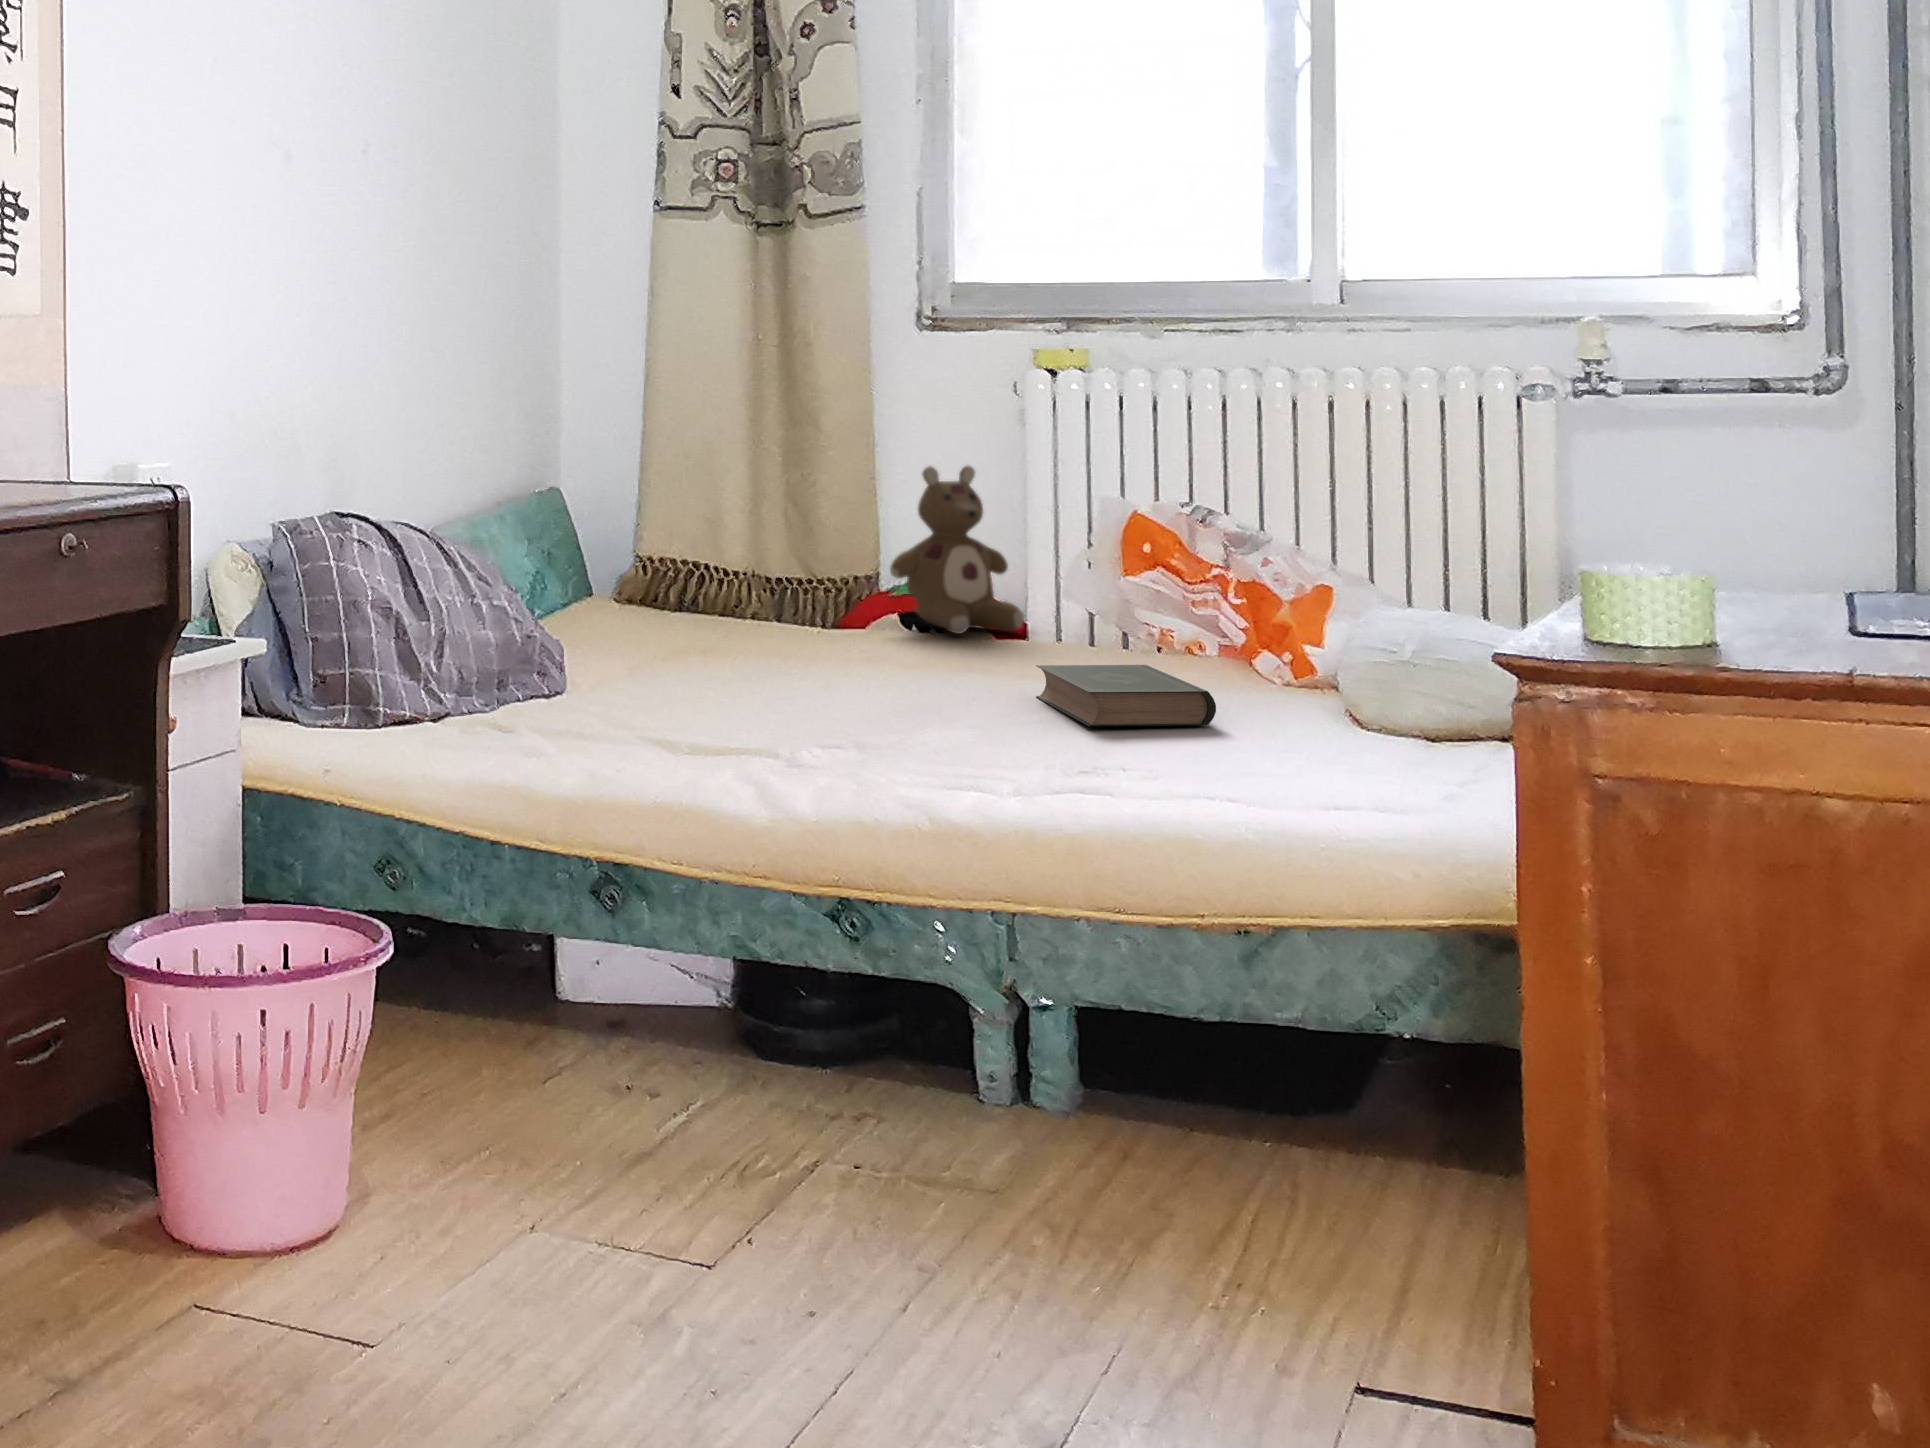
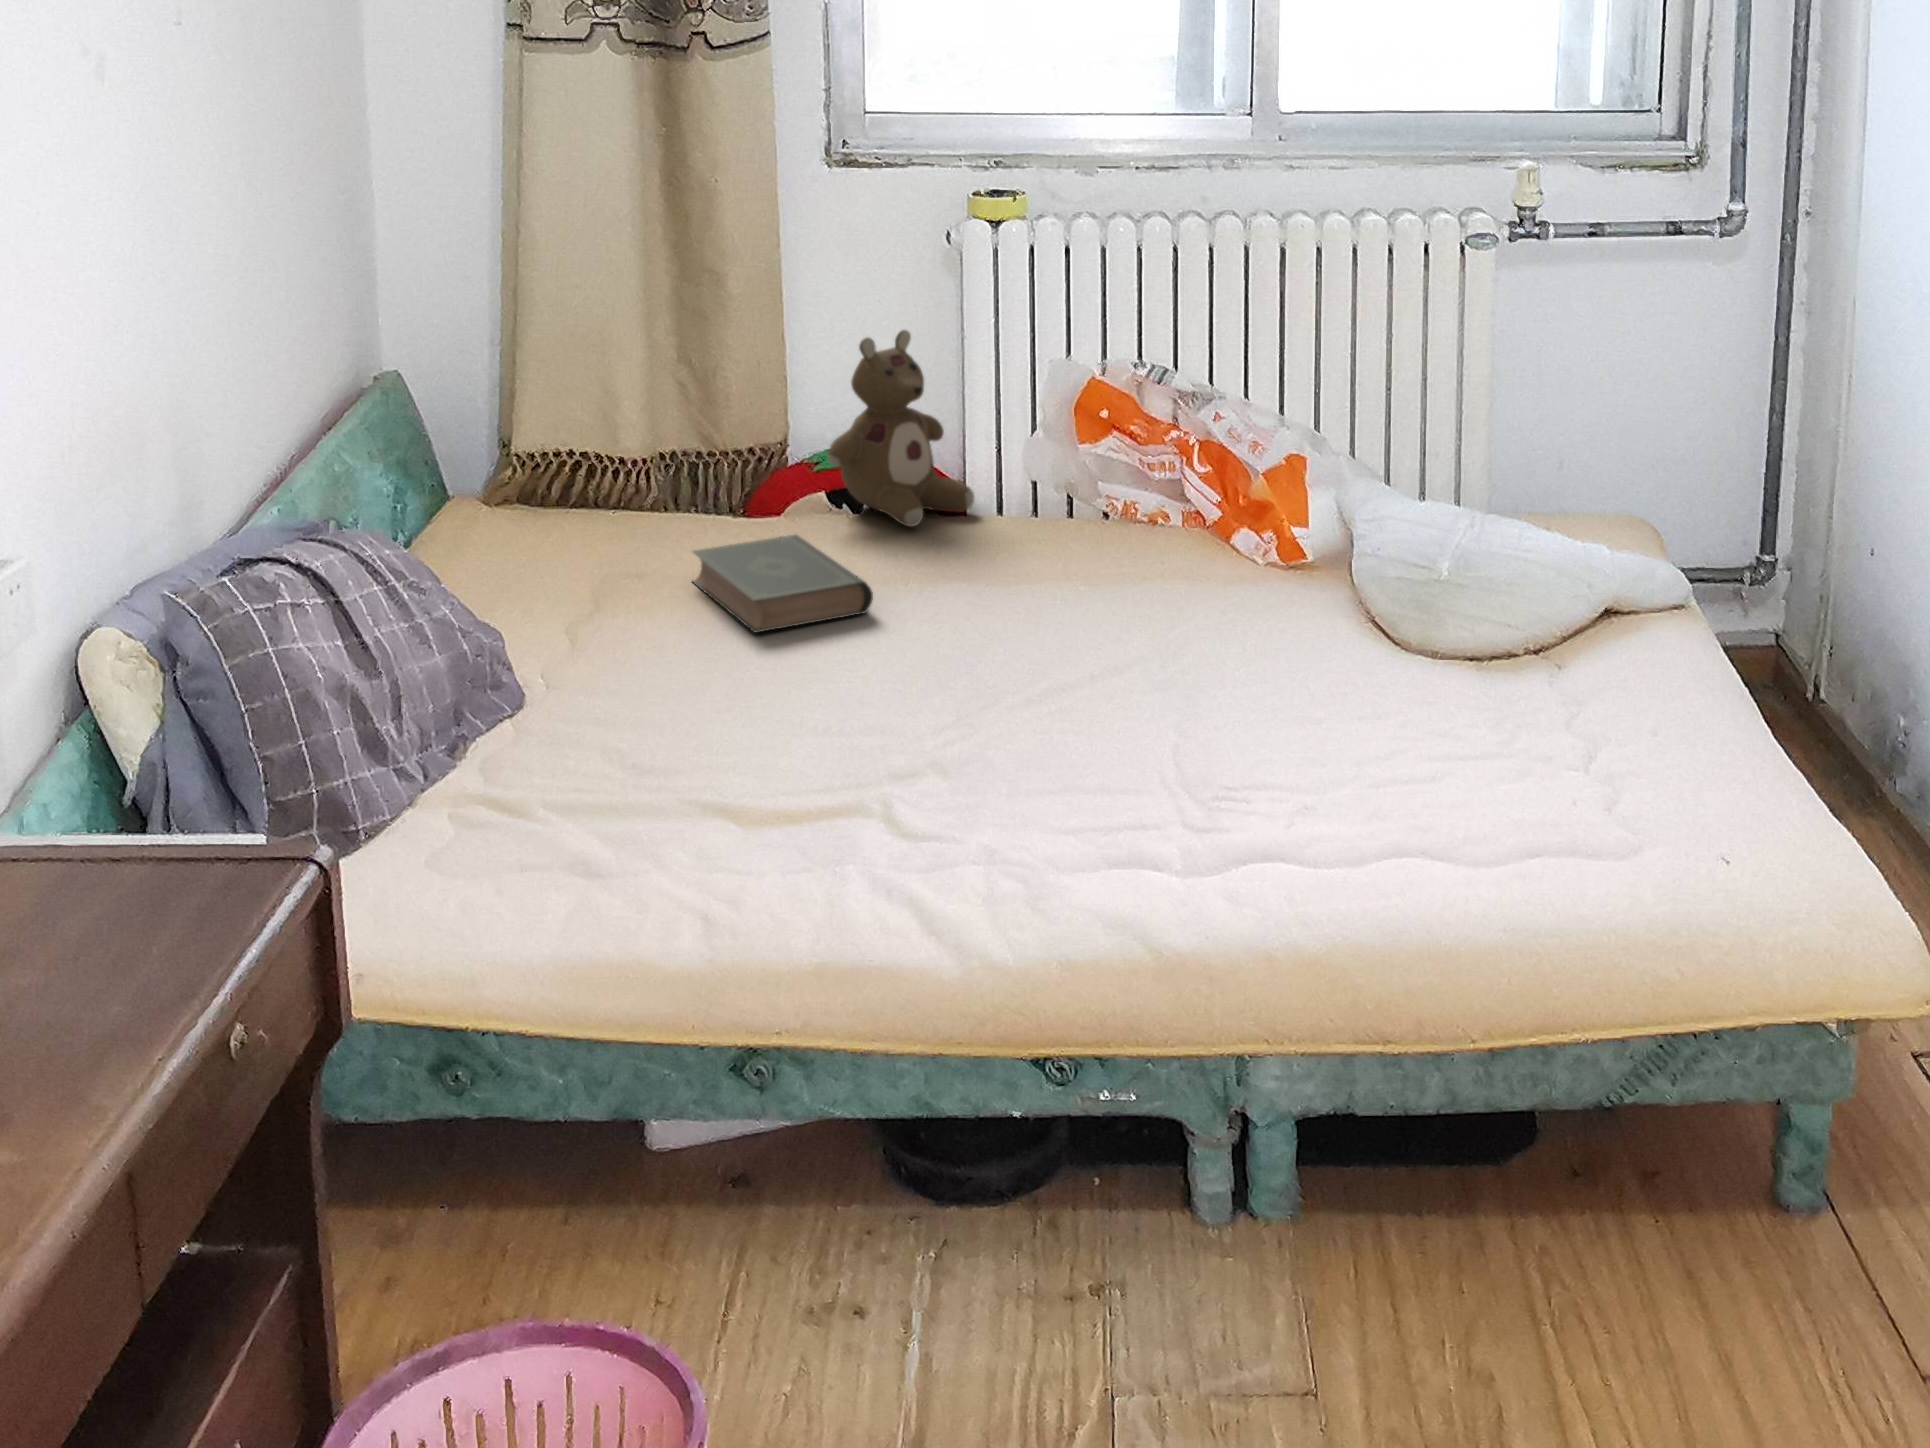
book: present [1036,665,1216,726] -> present [693,535,873,633]

